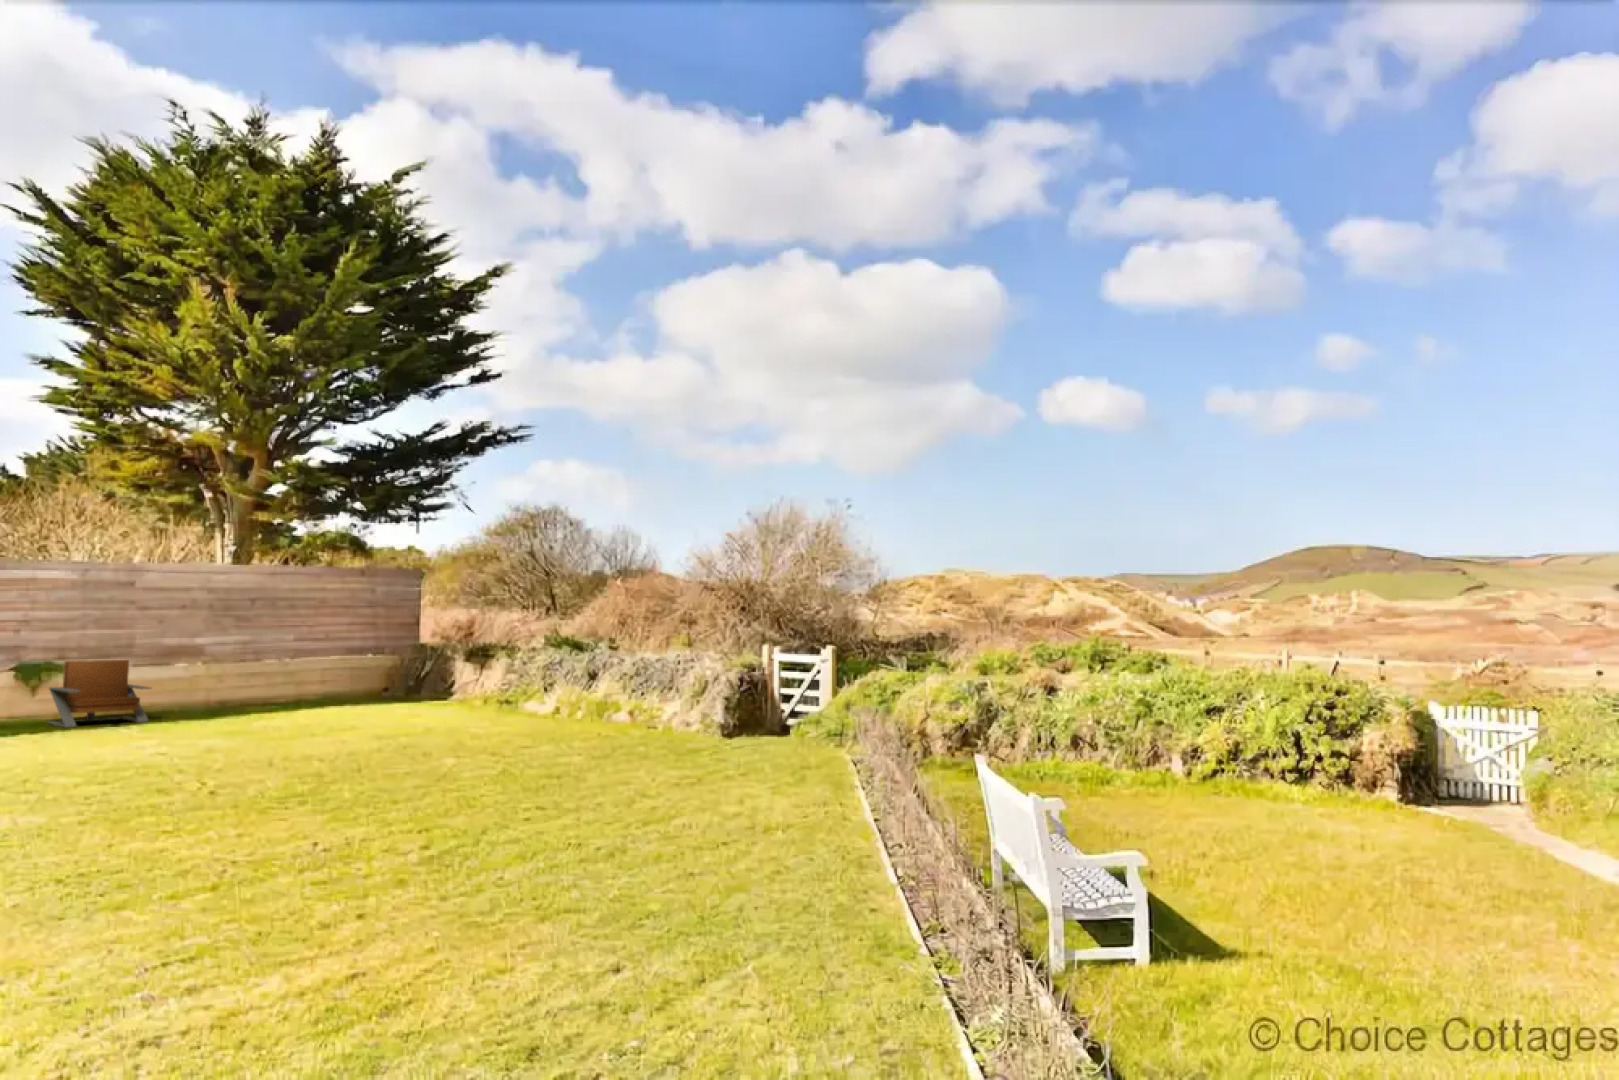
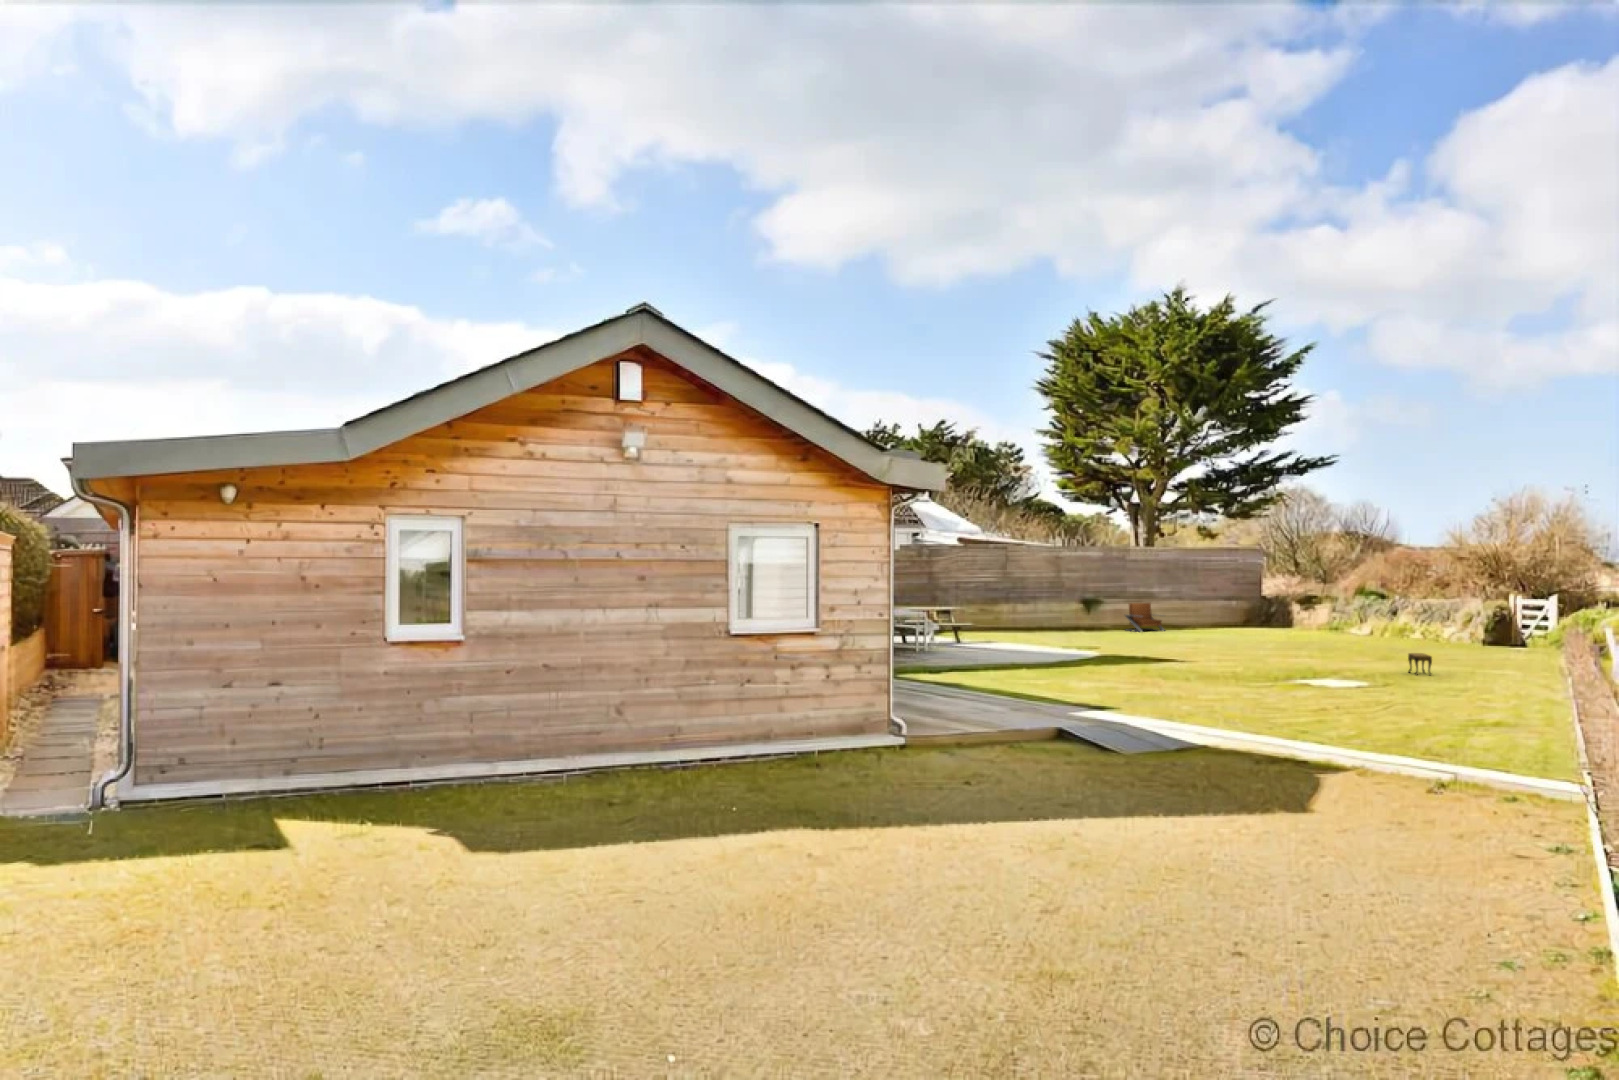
footstool: none [401,841,473,954] -> present [1408,653,1432,675]

